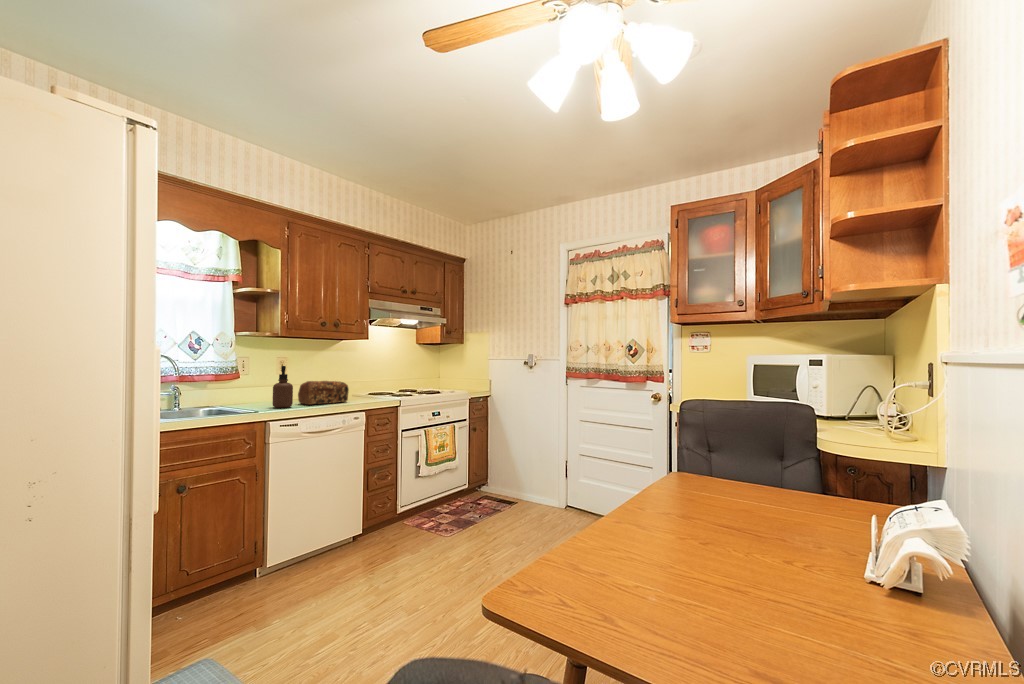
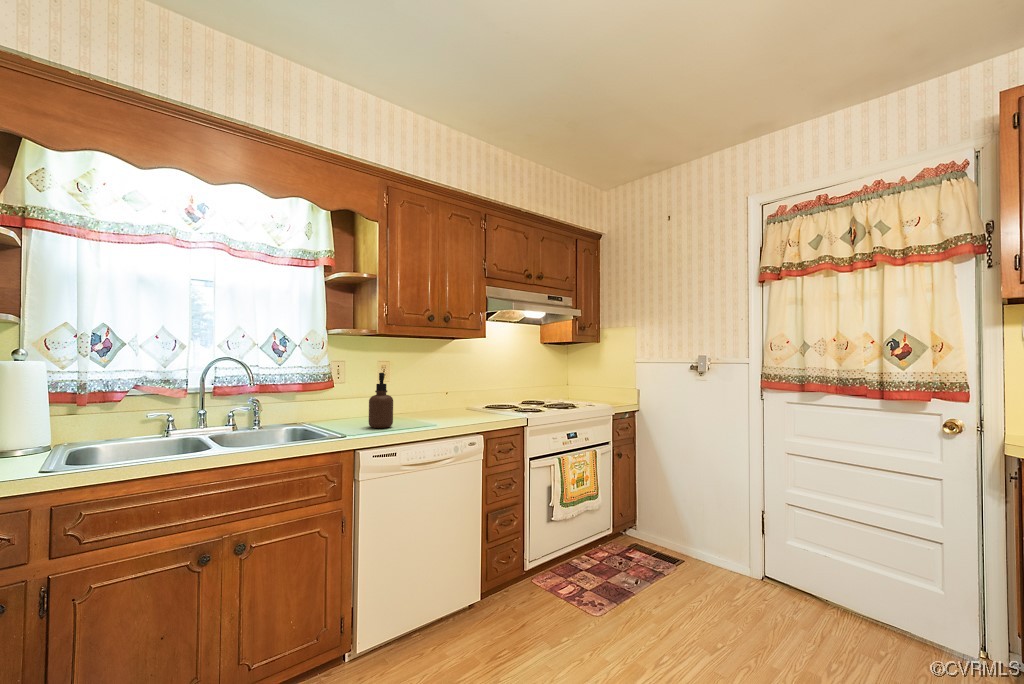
bread loaf: present [298,381,349,405] -> none [400,392,463,424]

